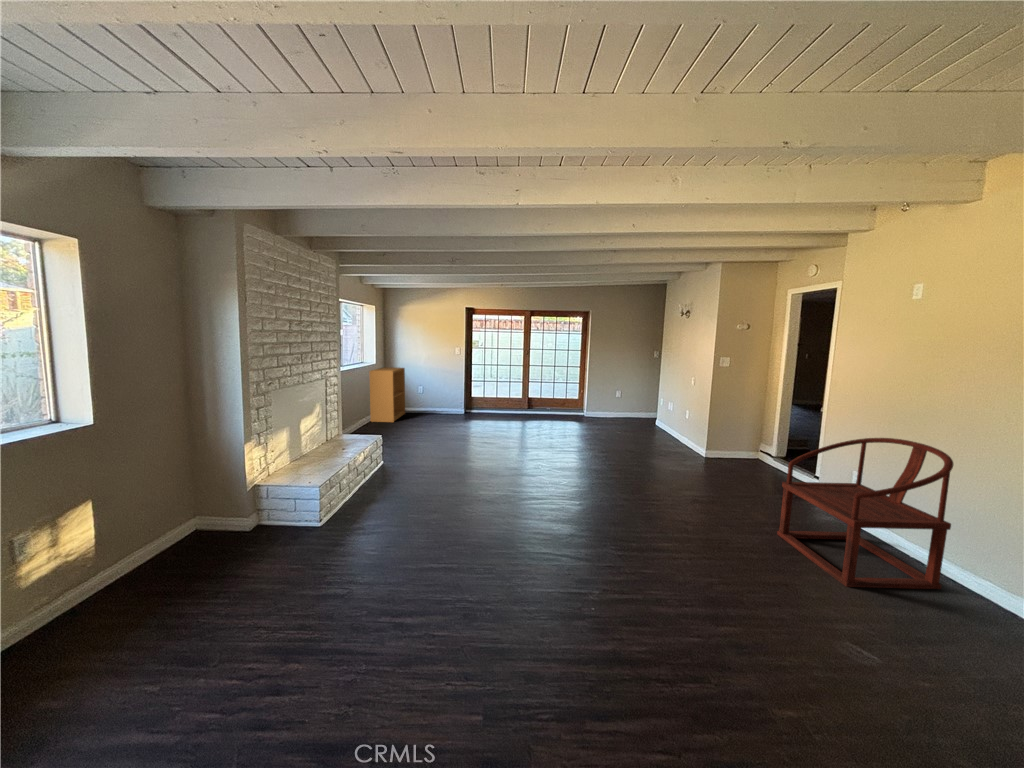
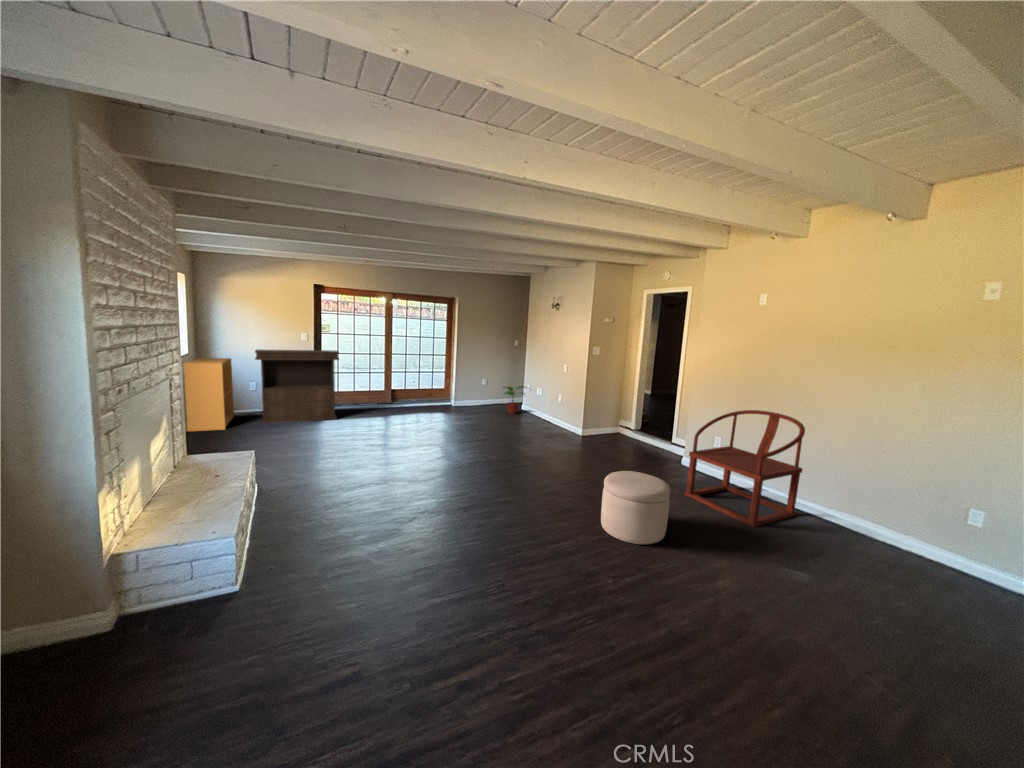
console table: none [416,361,479,421] -> present [255,350,339,424]
potted plant: none [632,399,665,429] -> present [504,386,525,414]
ottoman: none [633,489,711,572] -> present [601,471,670,544]

